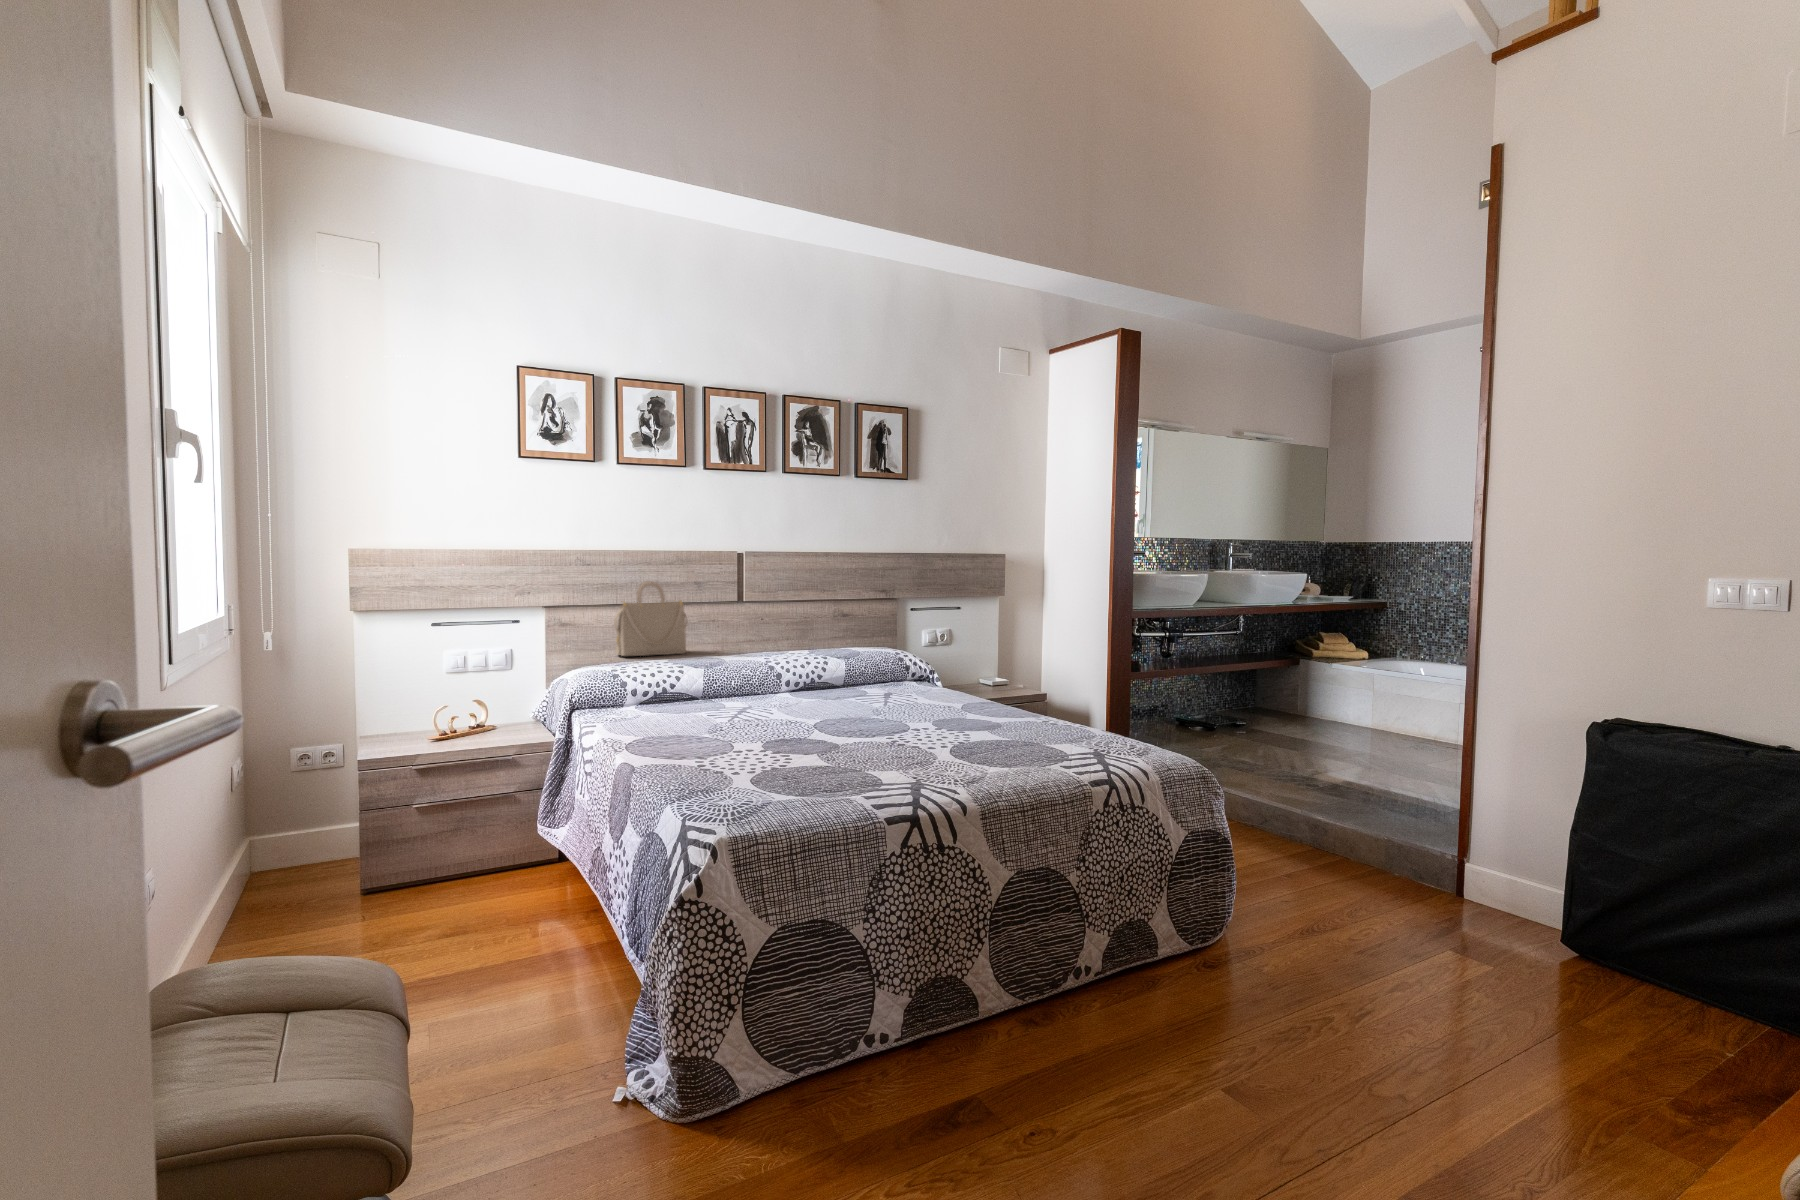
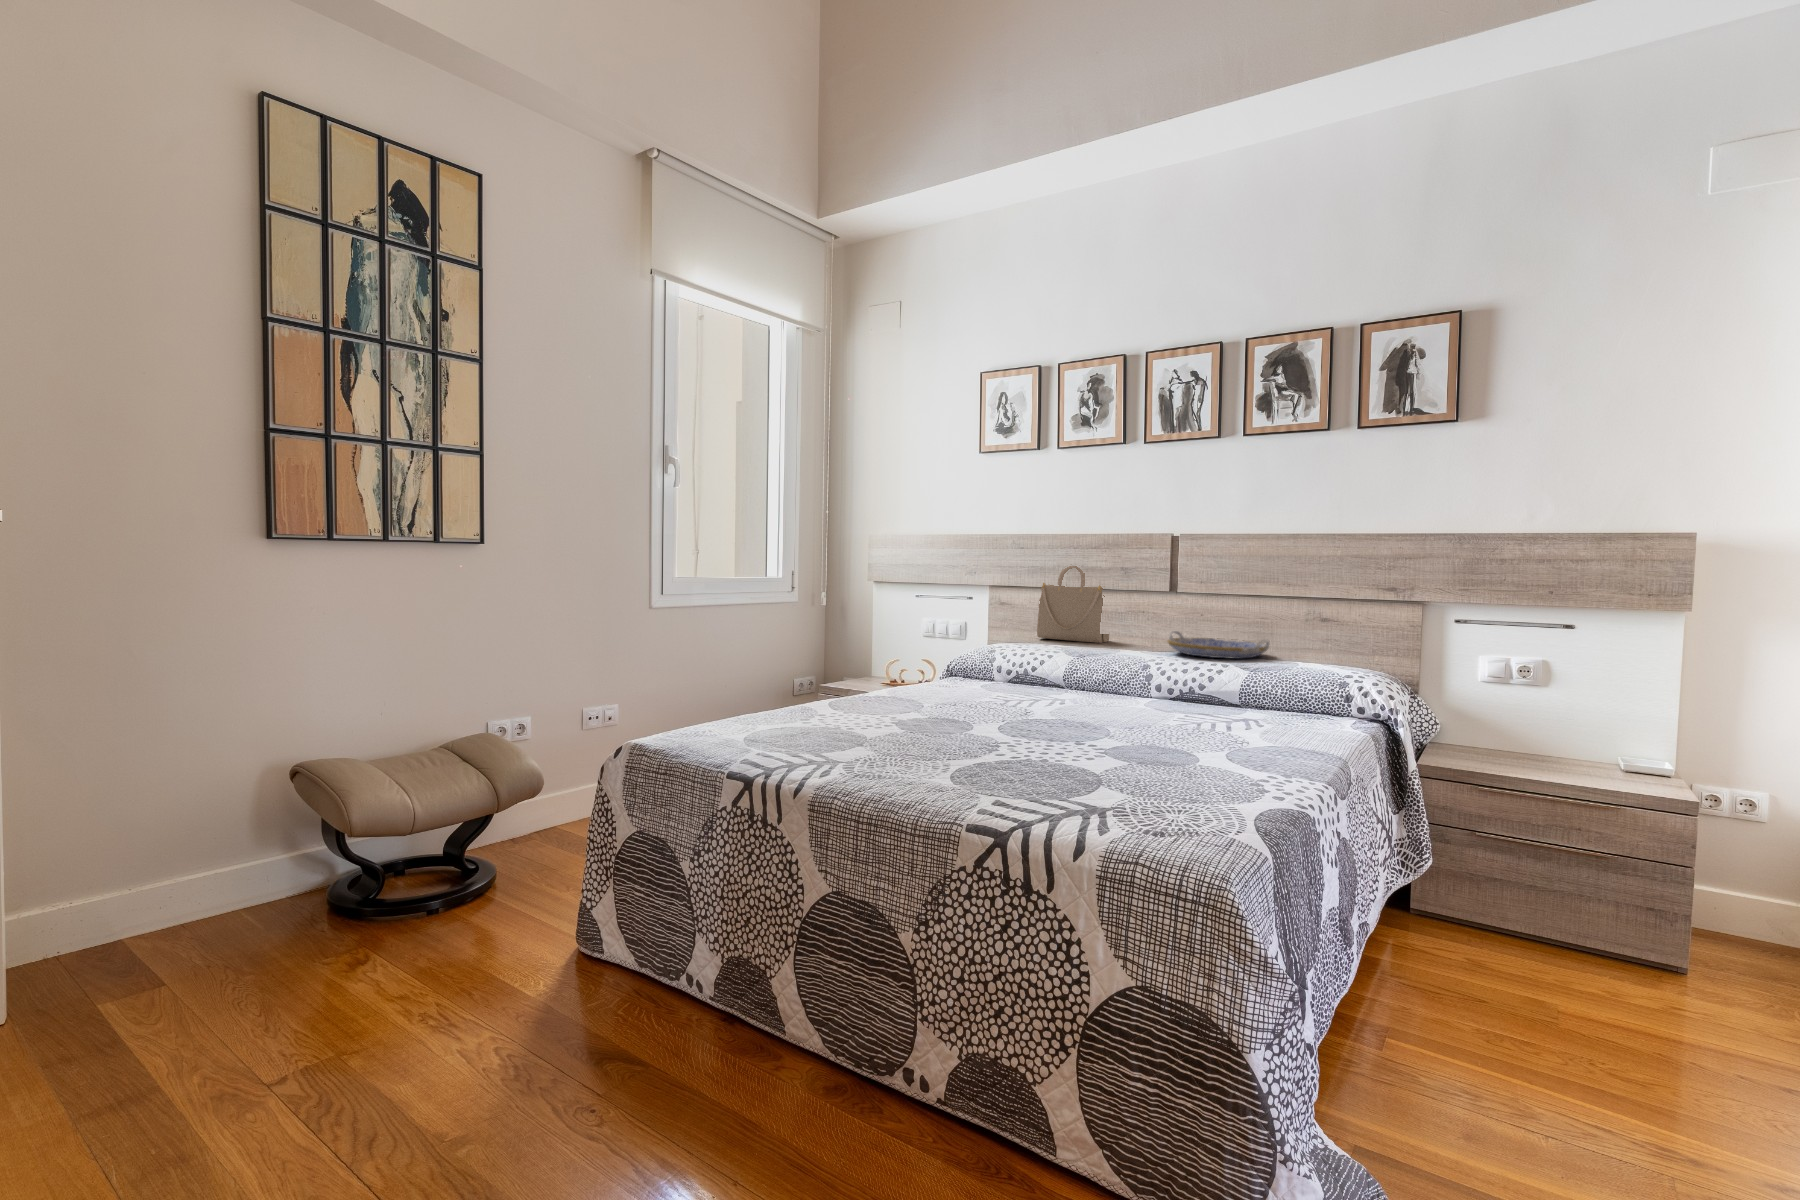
serving tray: none [765,634,847,653] -> present [1168,631,1269,659]

